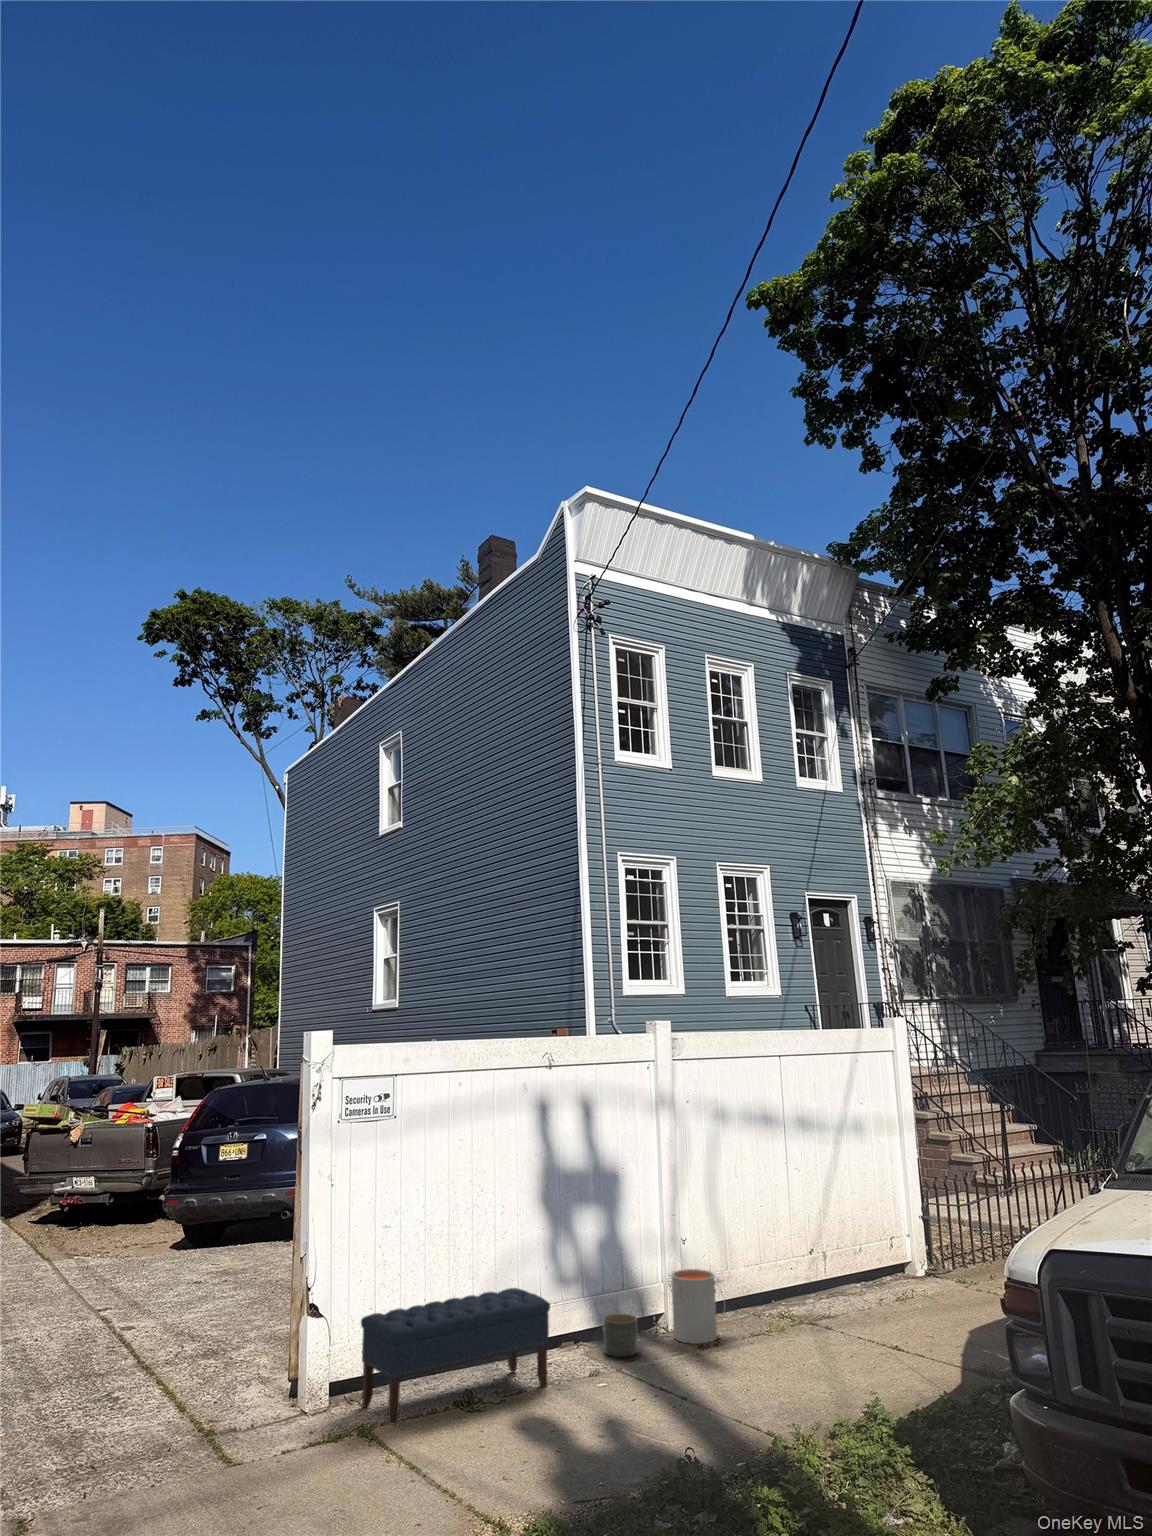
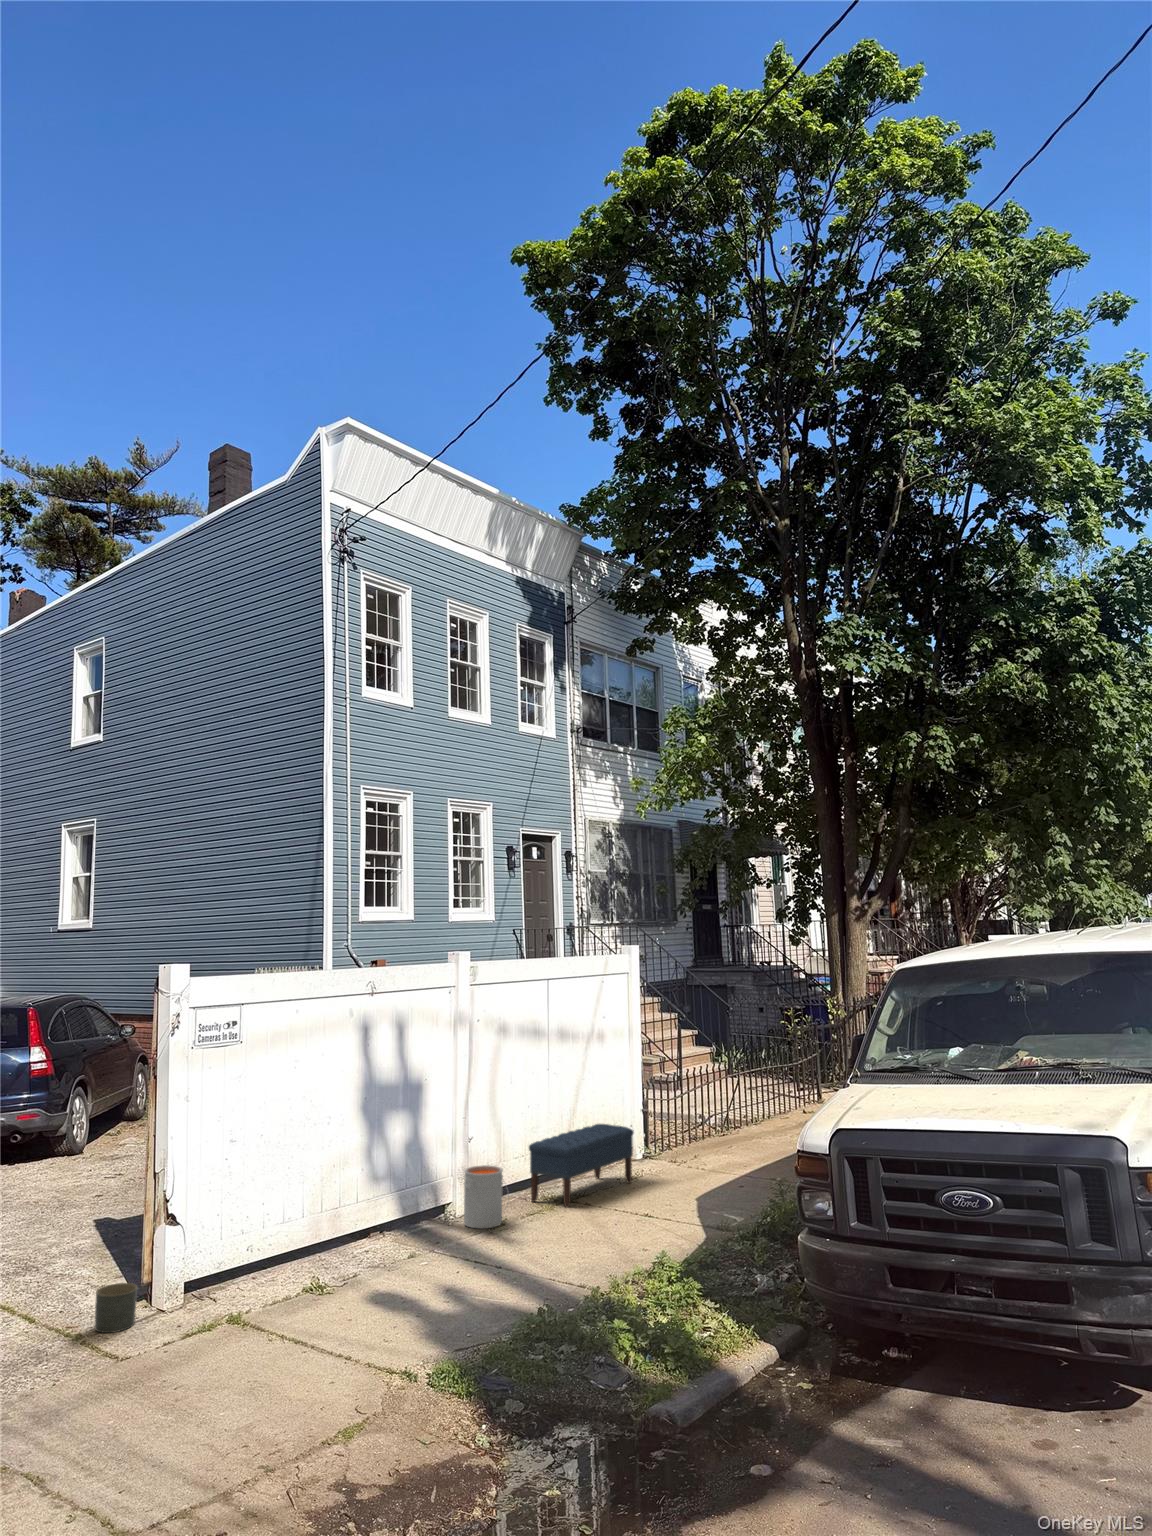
bench: present [361,1288,550,1424] -> present [529,1124,634,1208]
planter: present [603,1314,637,1357] -> present [95,1283,137,1333]

